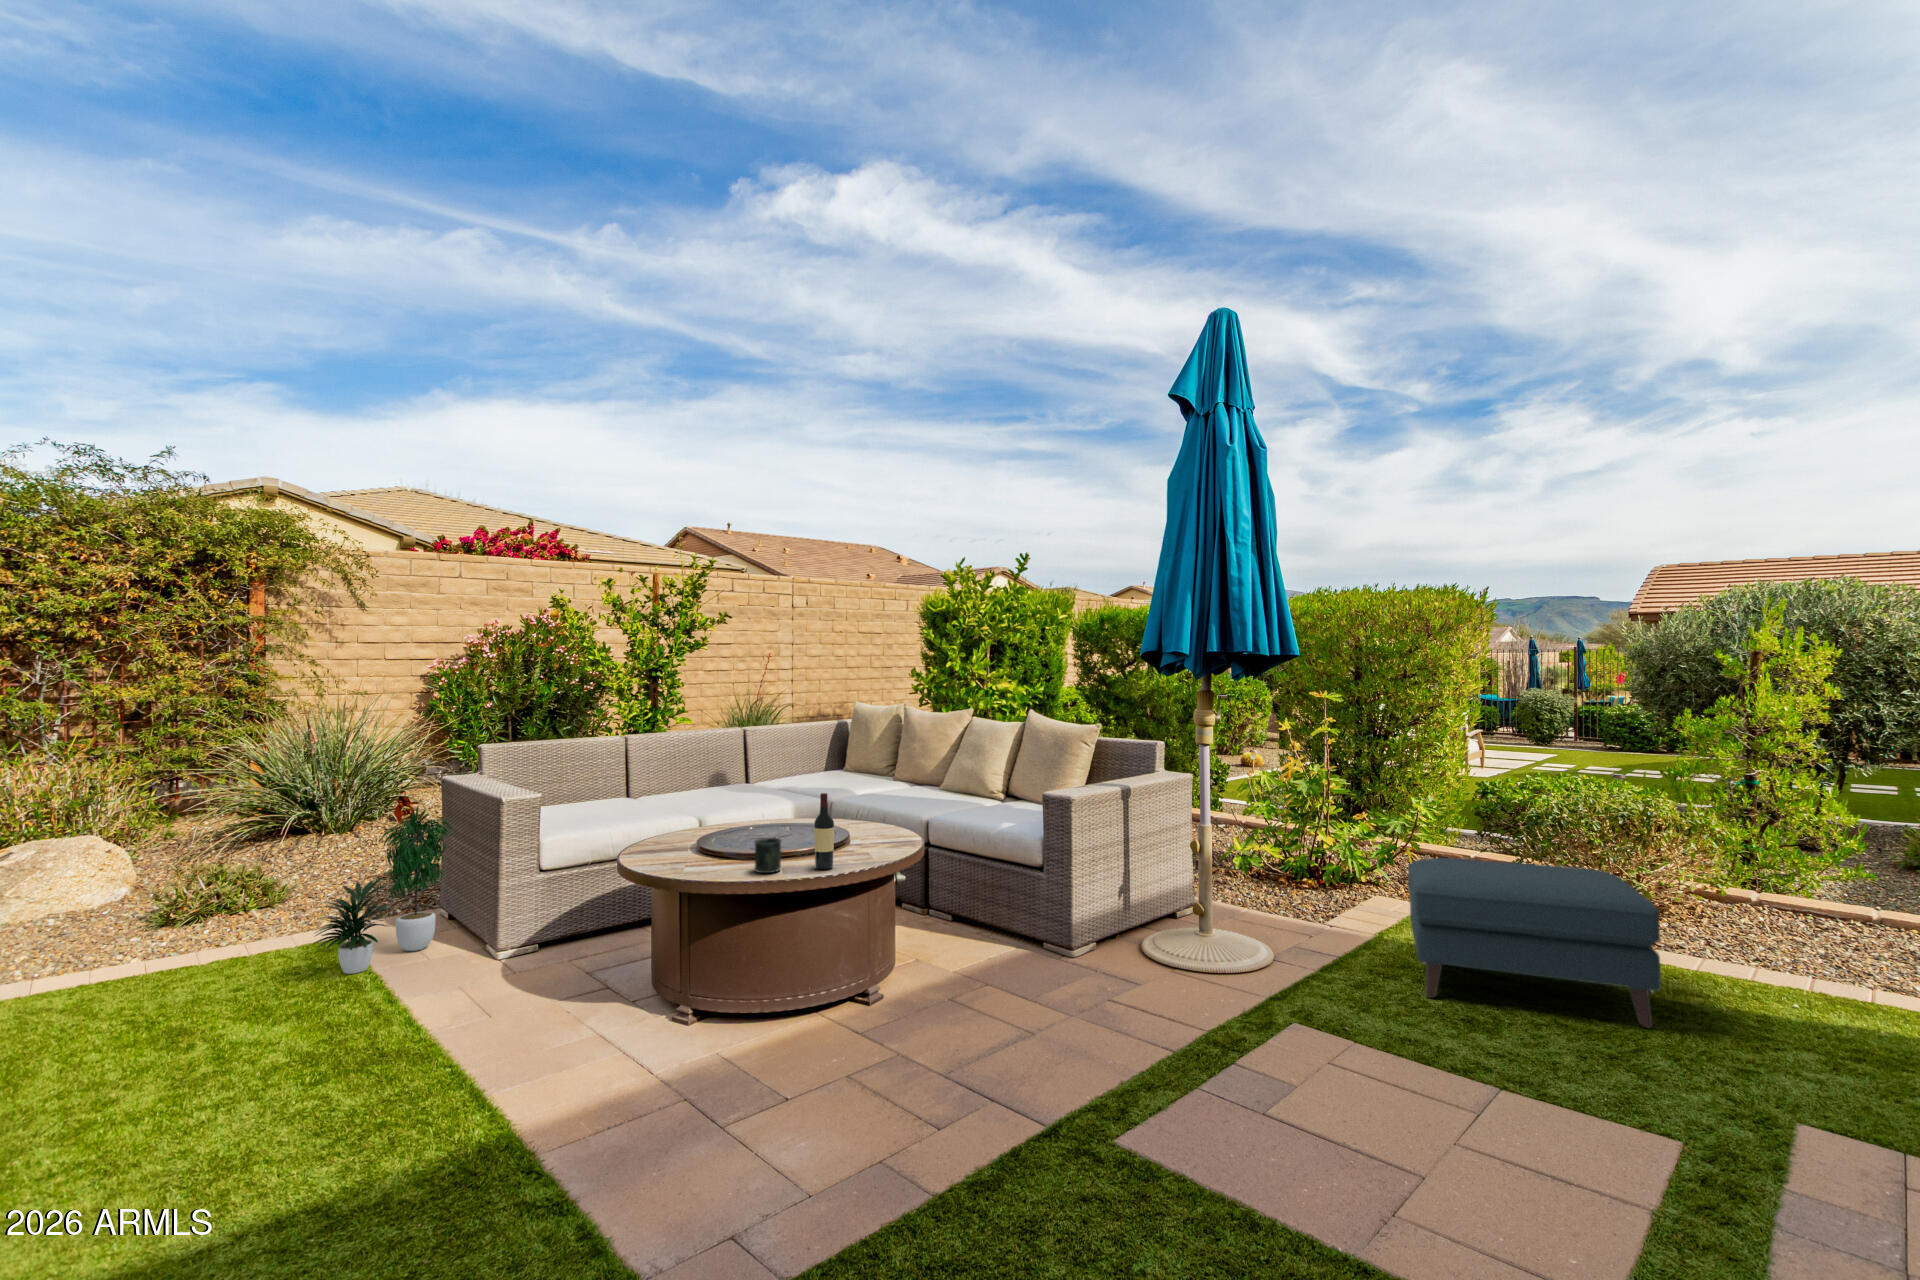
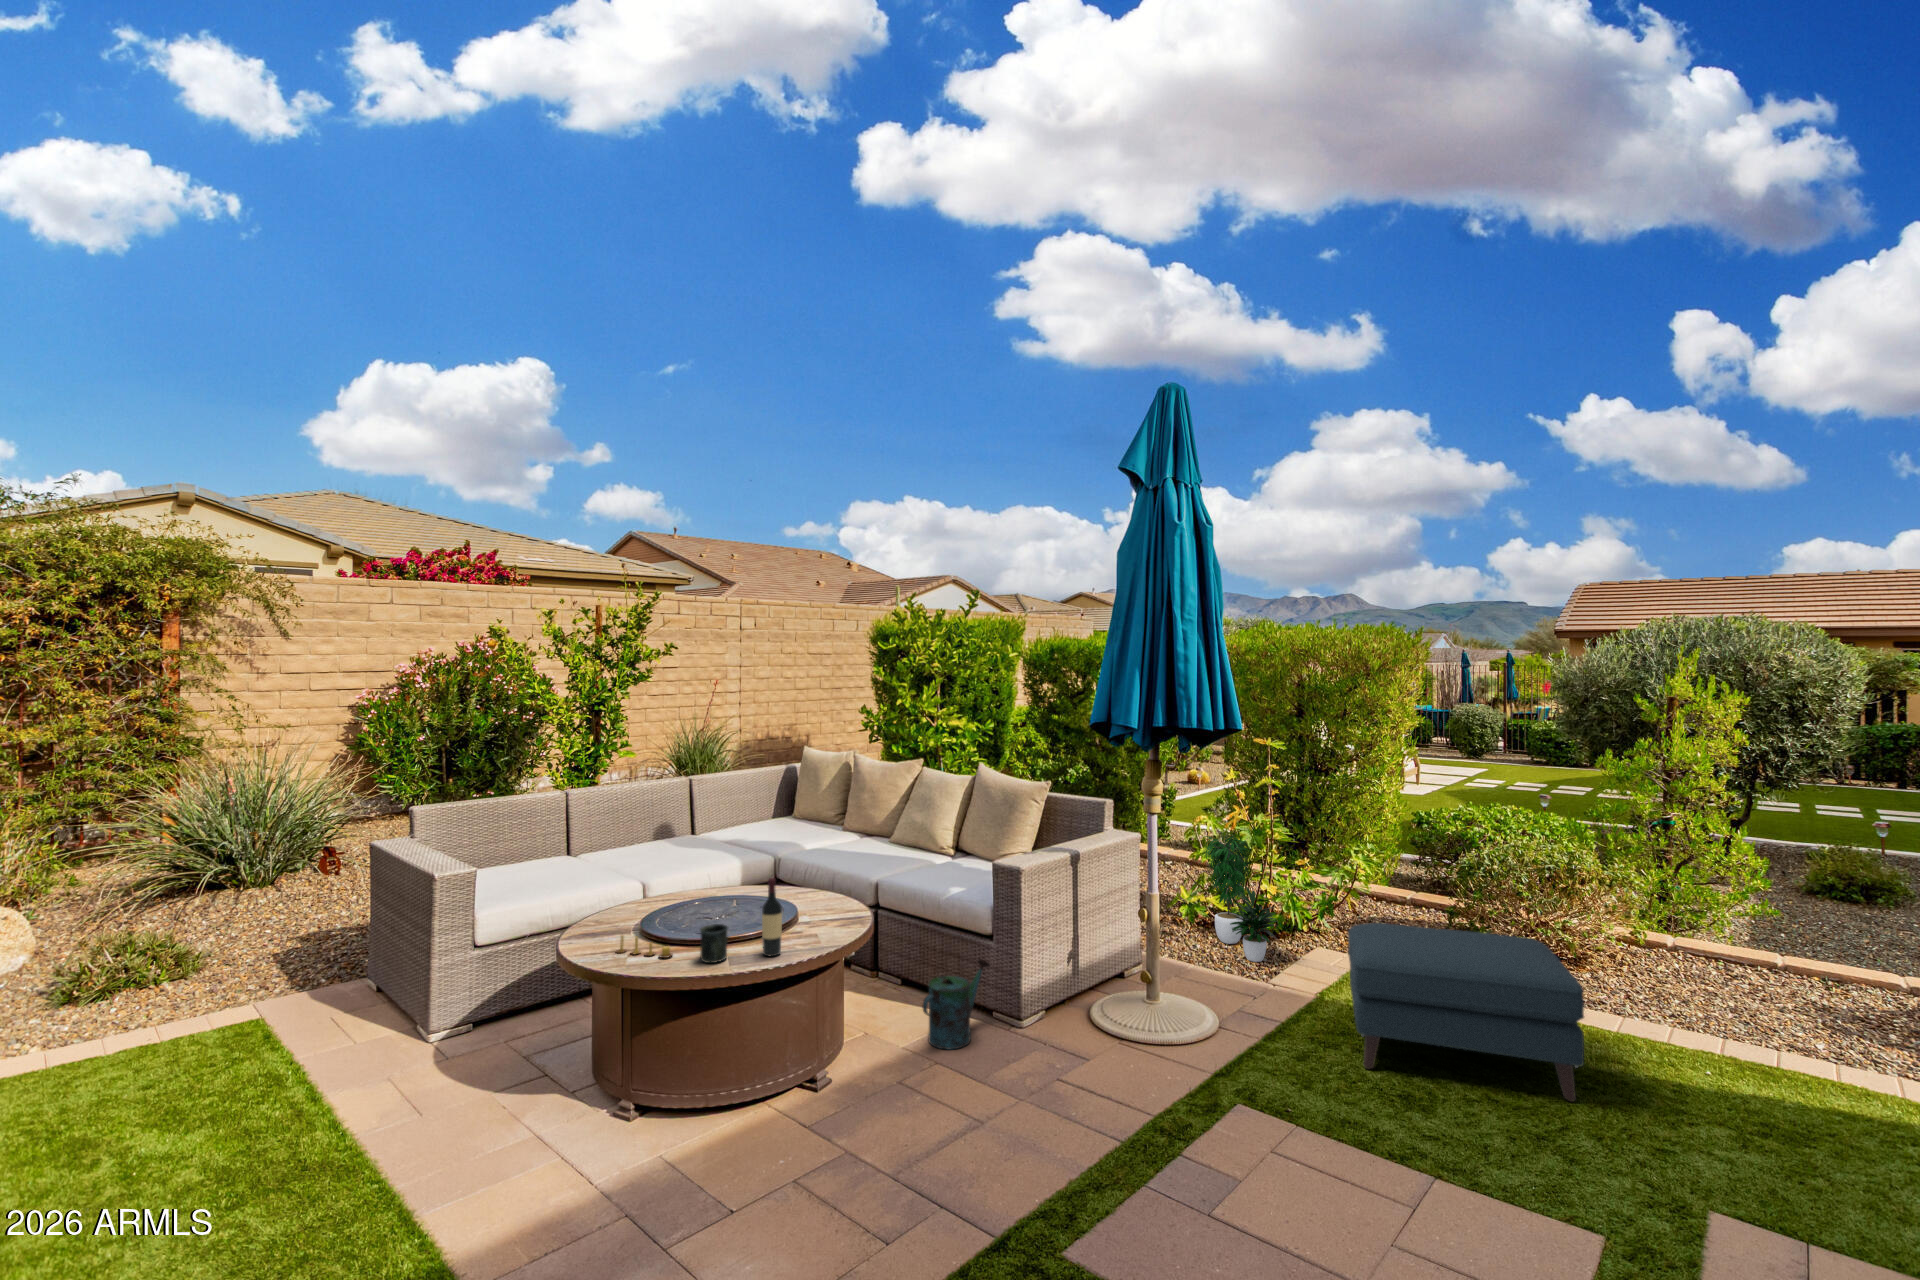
potted plant: present [313,806,452,974] -> present [1204,833,1277,962]
candle: none [673,846,728,869] -> present [616,936,672,958]
watering can: none [973,890,1040,975] -> present [923,959,990,1050]

